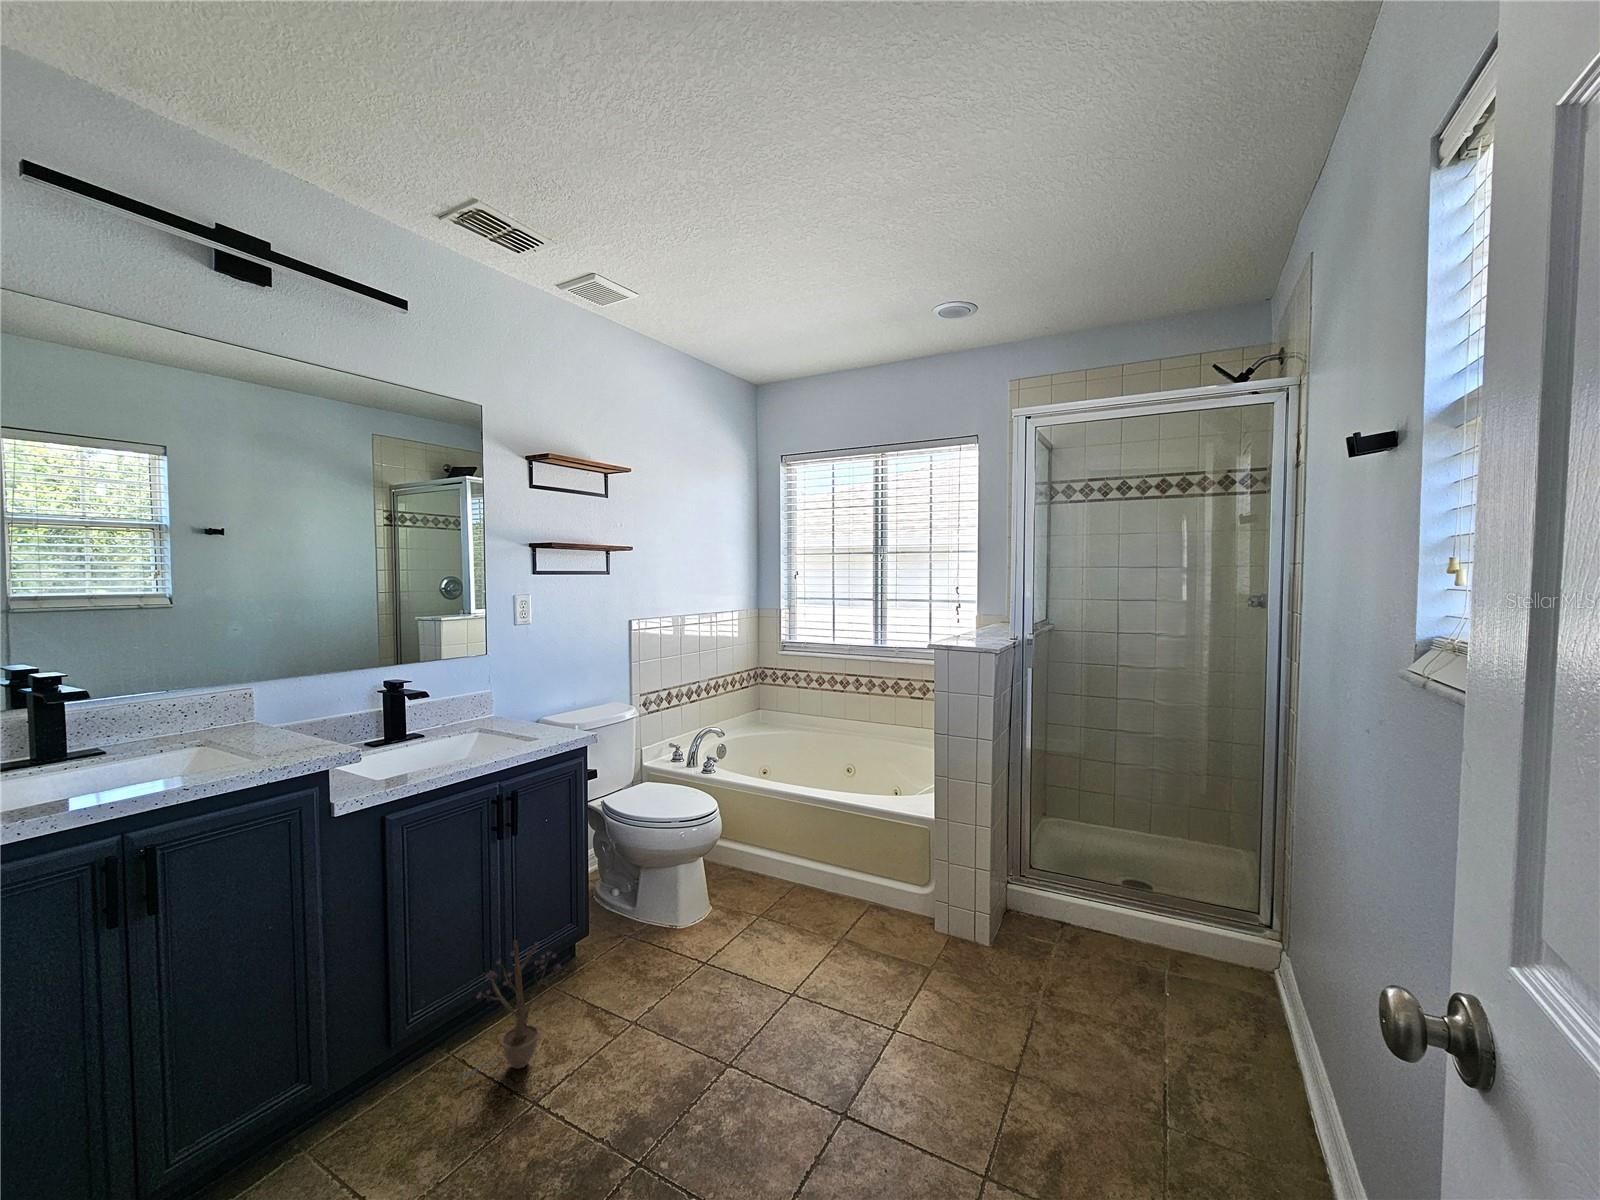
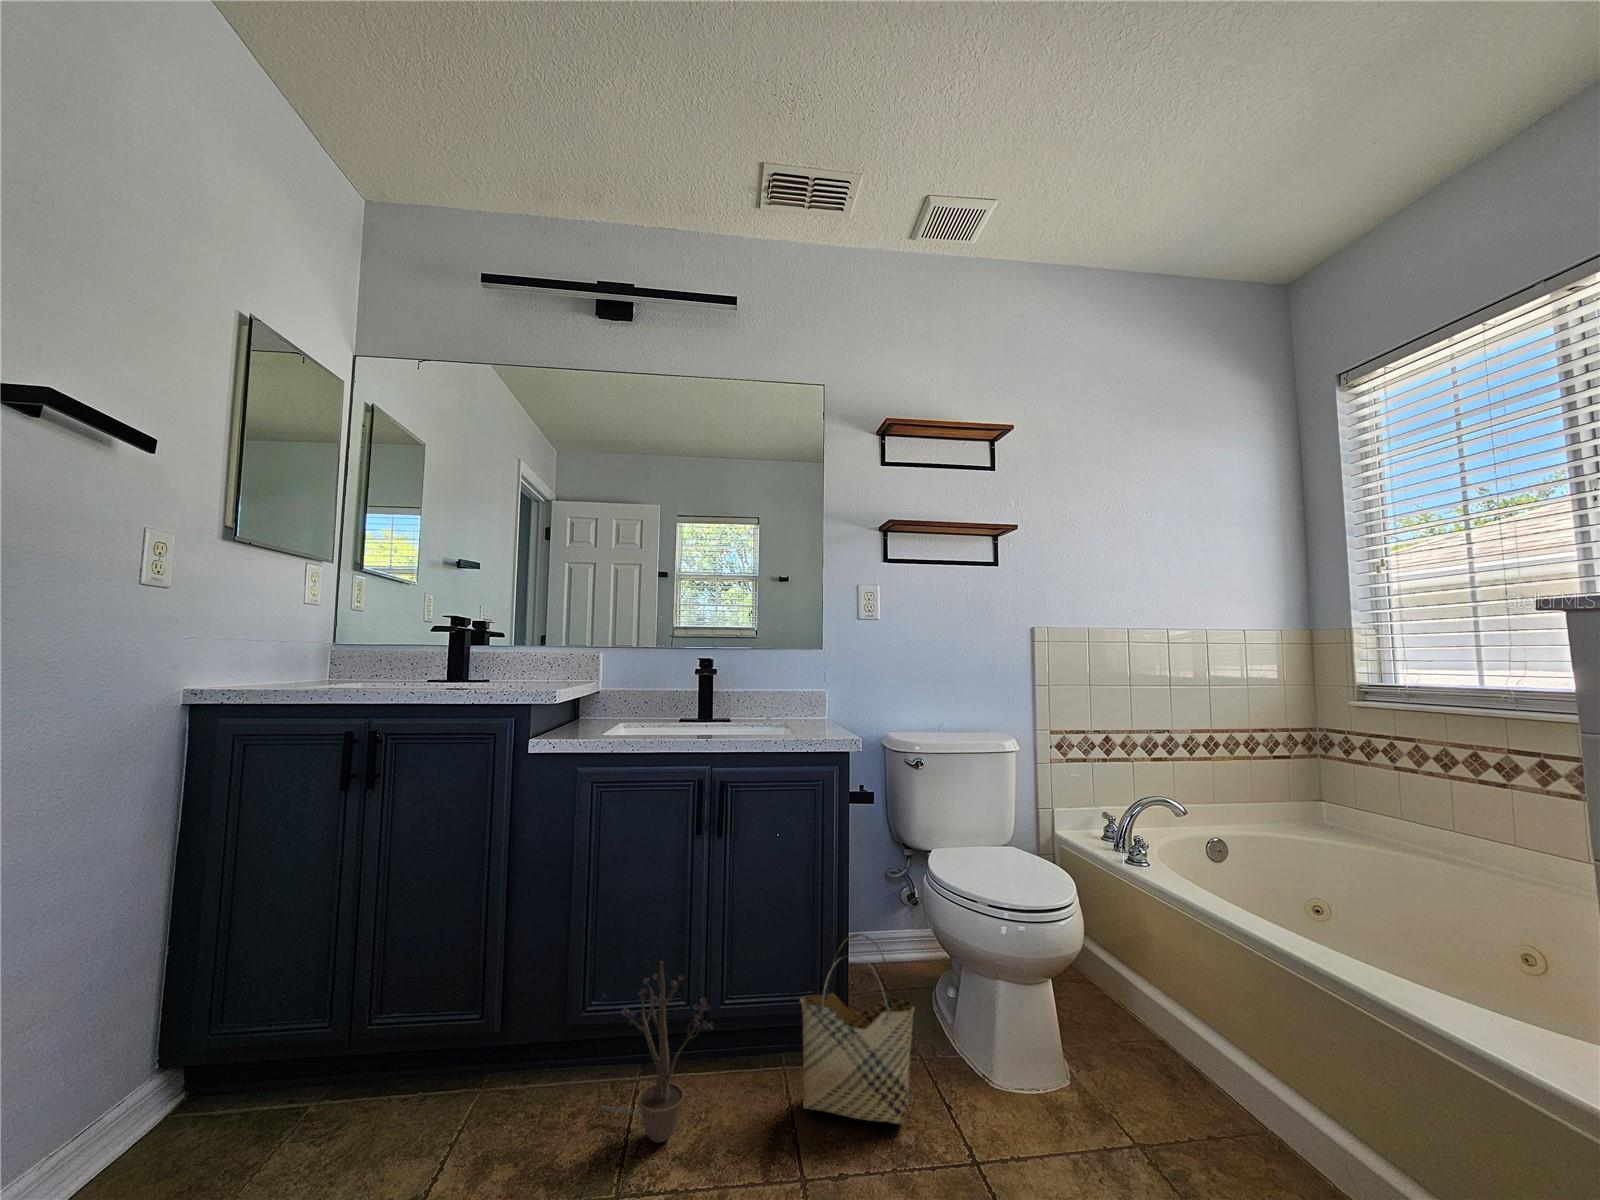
woven basket: none [584,869,658,994] -> present [800,934,914,1124]

